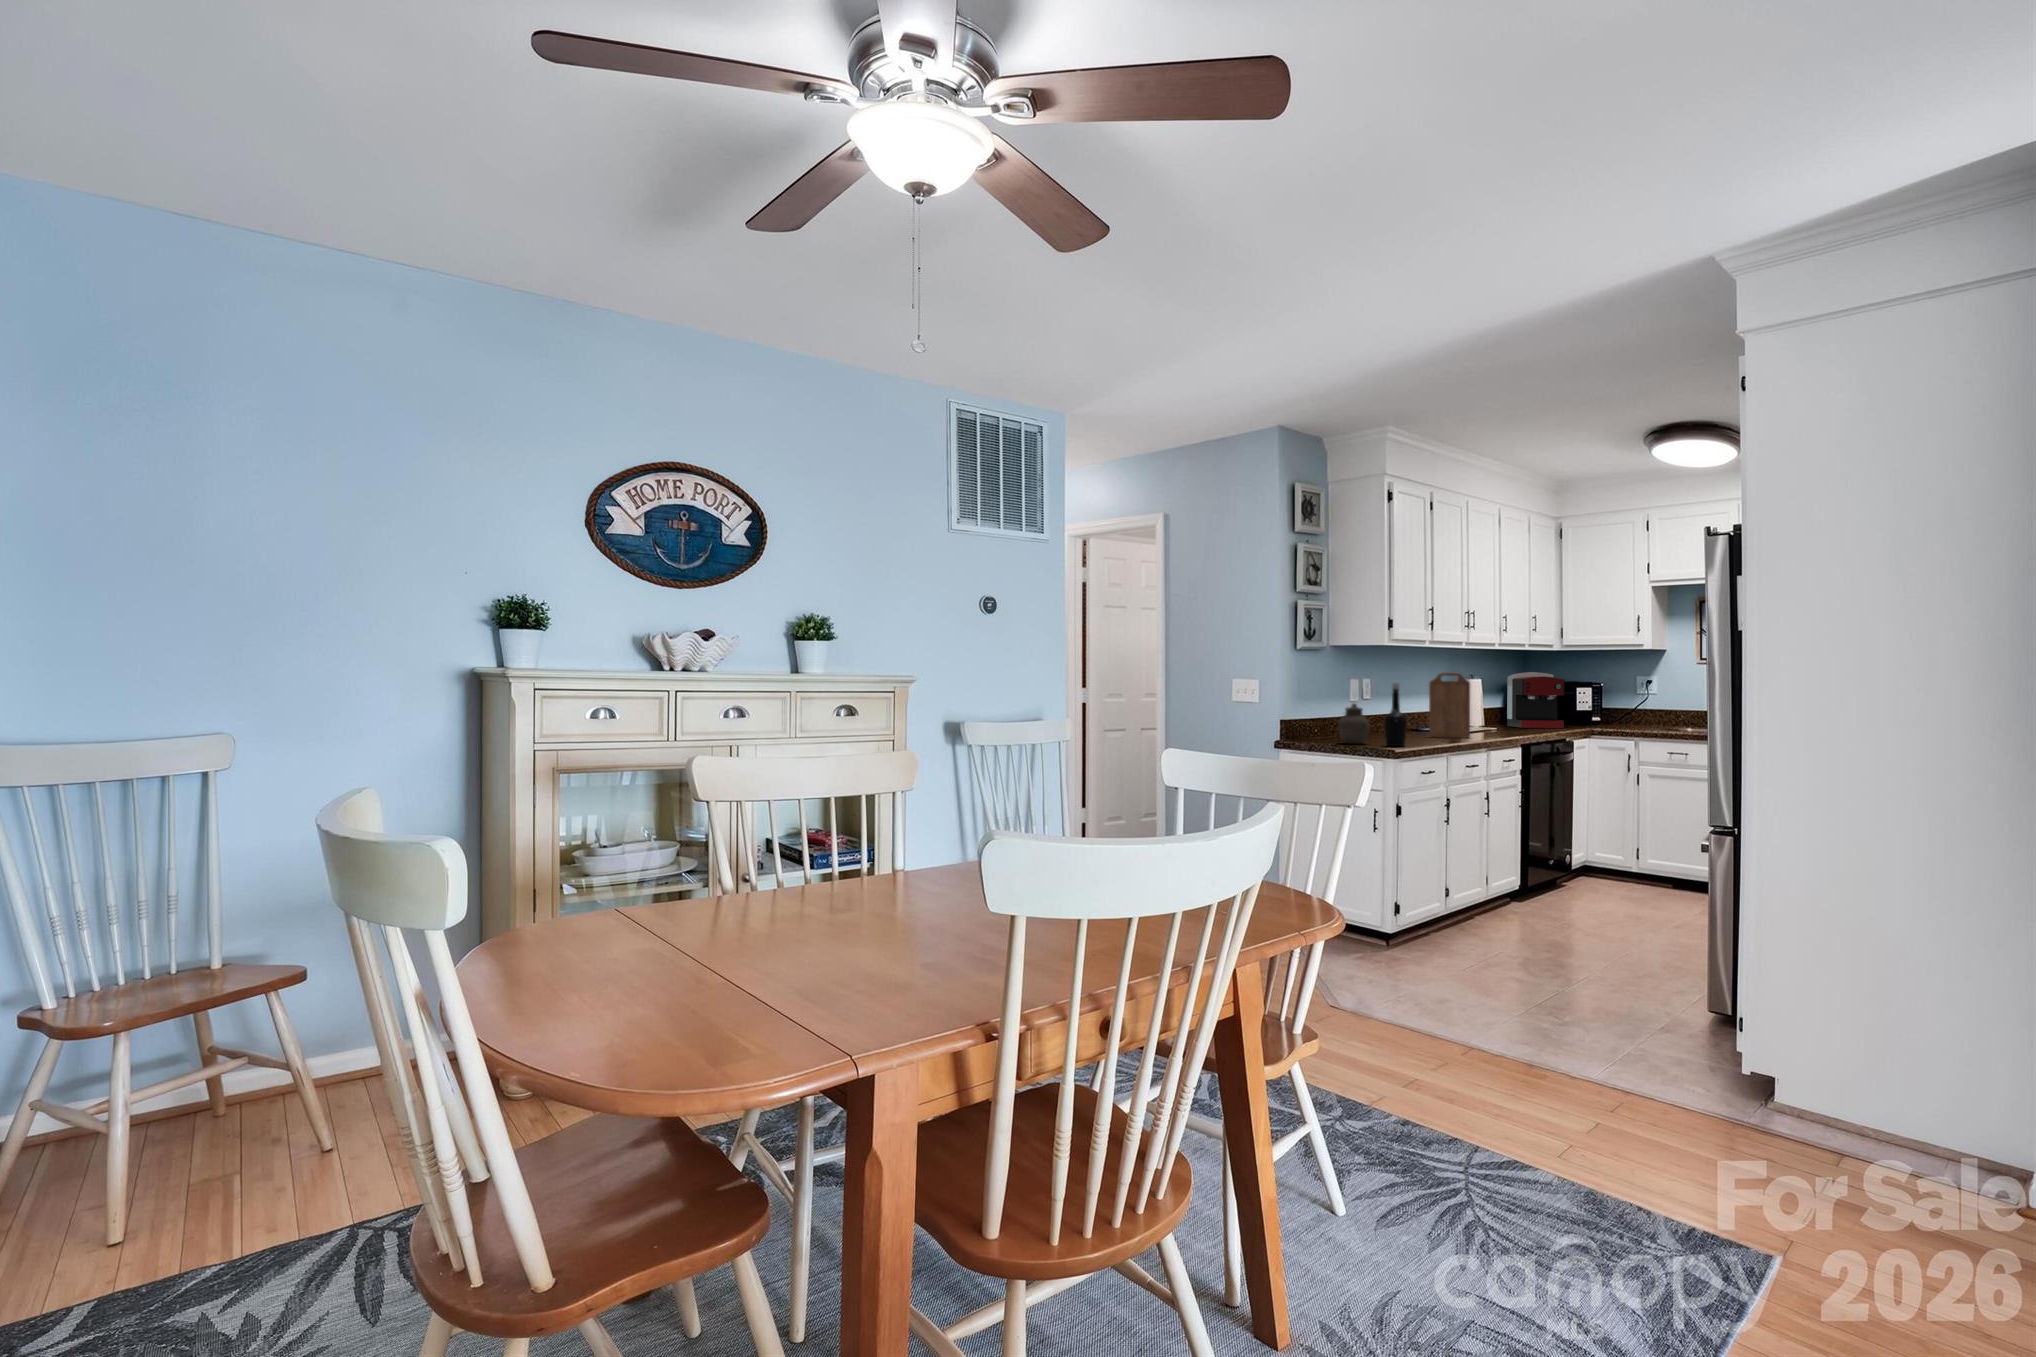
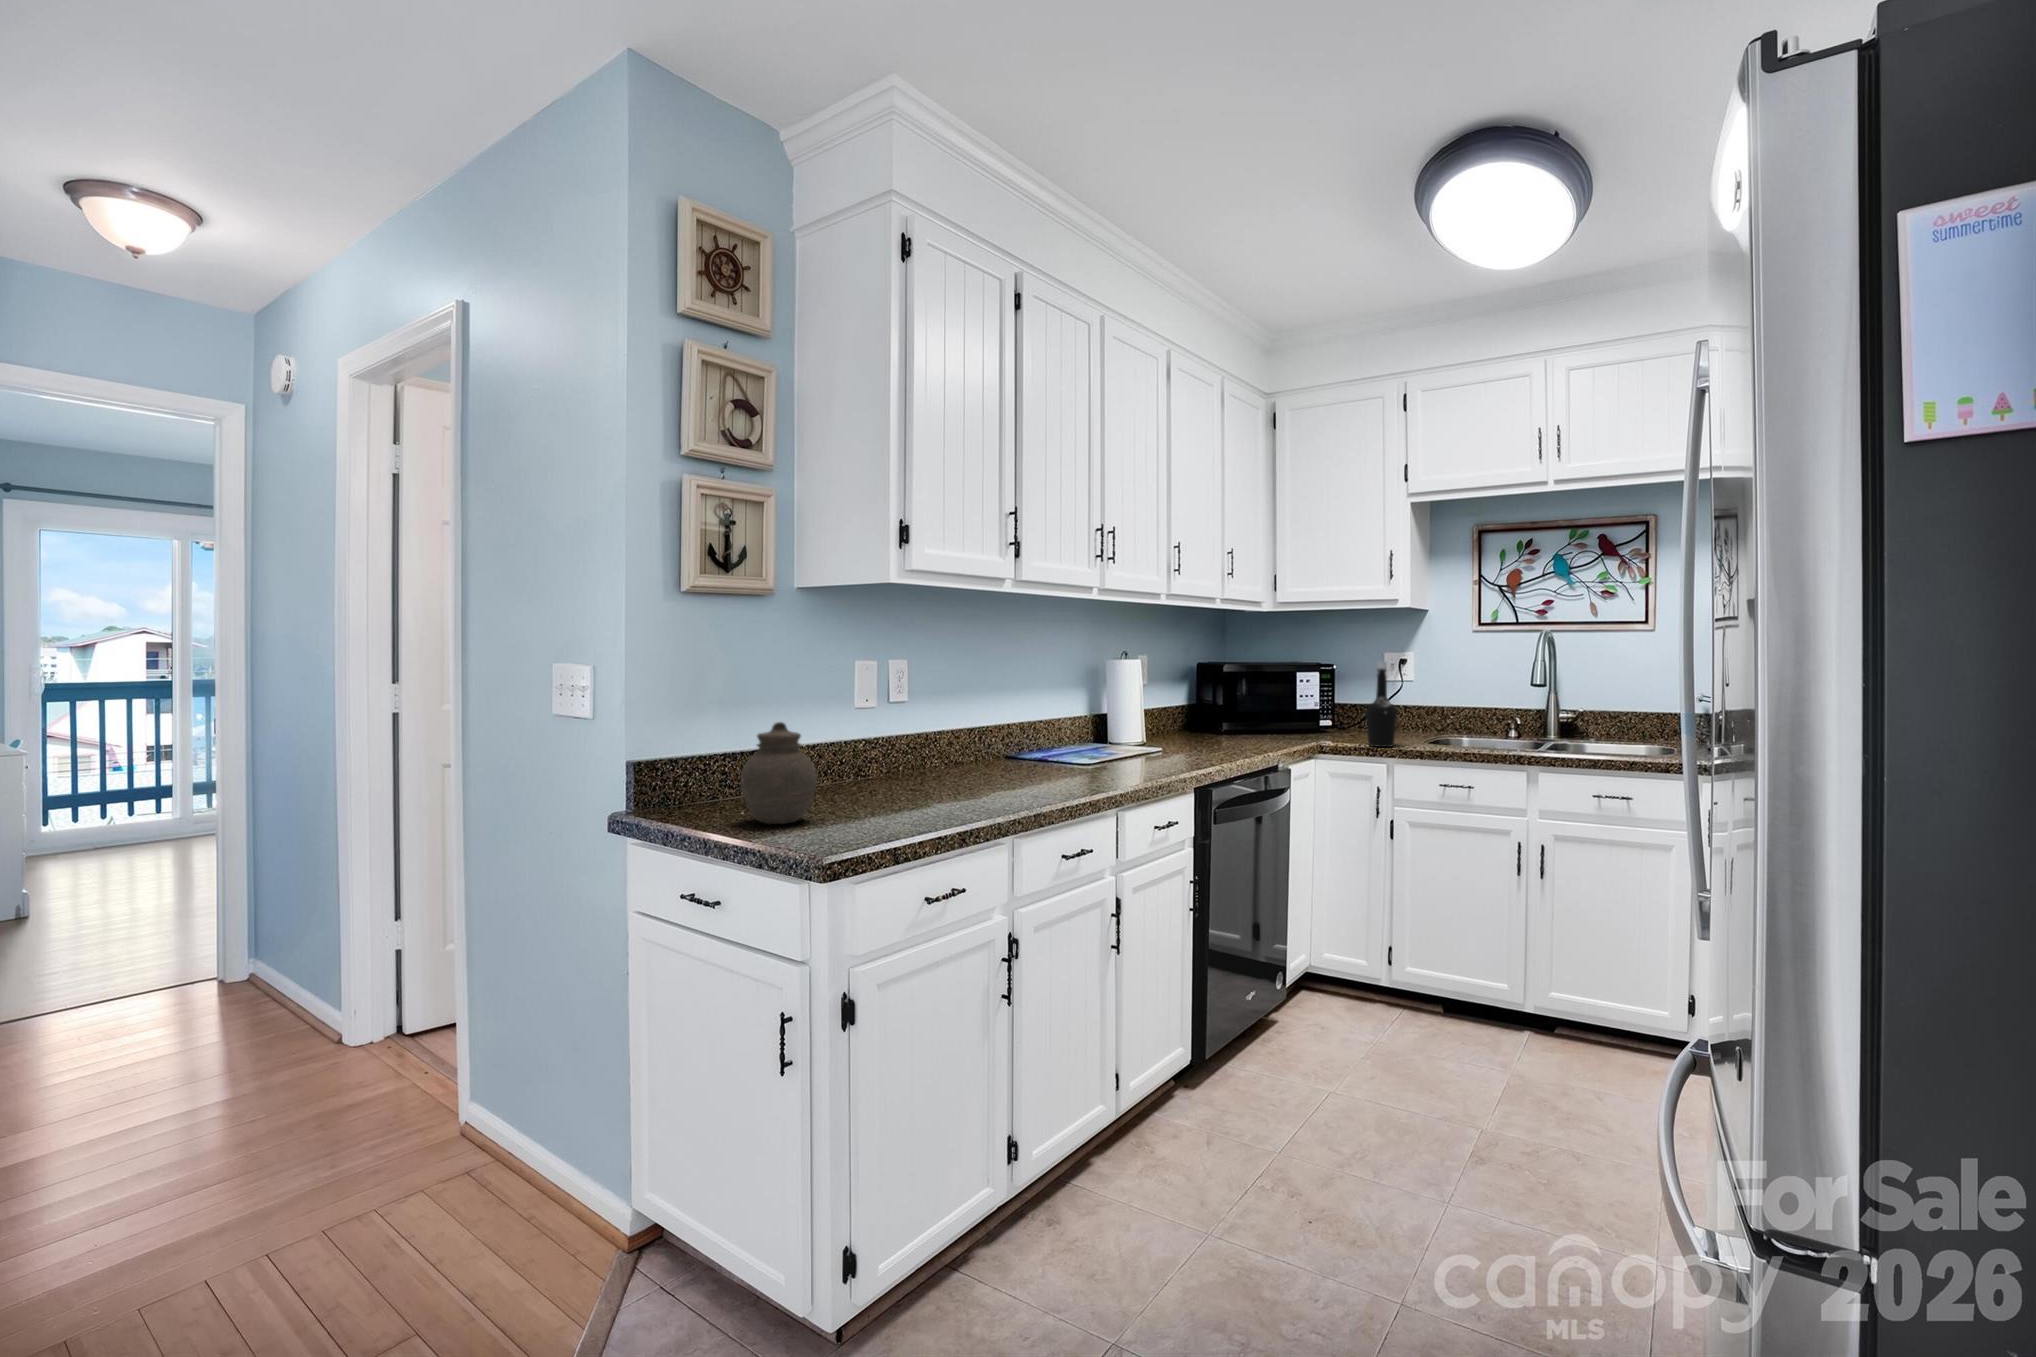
coffee maker: present [1507,672,1565,728] -> none [1191,645,1277,740]
cutting board: present [1429,673,1470,738] -> none [1008,646,1087,782]
bottle: present [1384,683,1407,746] -> present [1366,662,1397,747]

